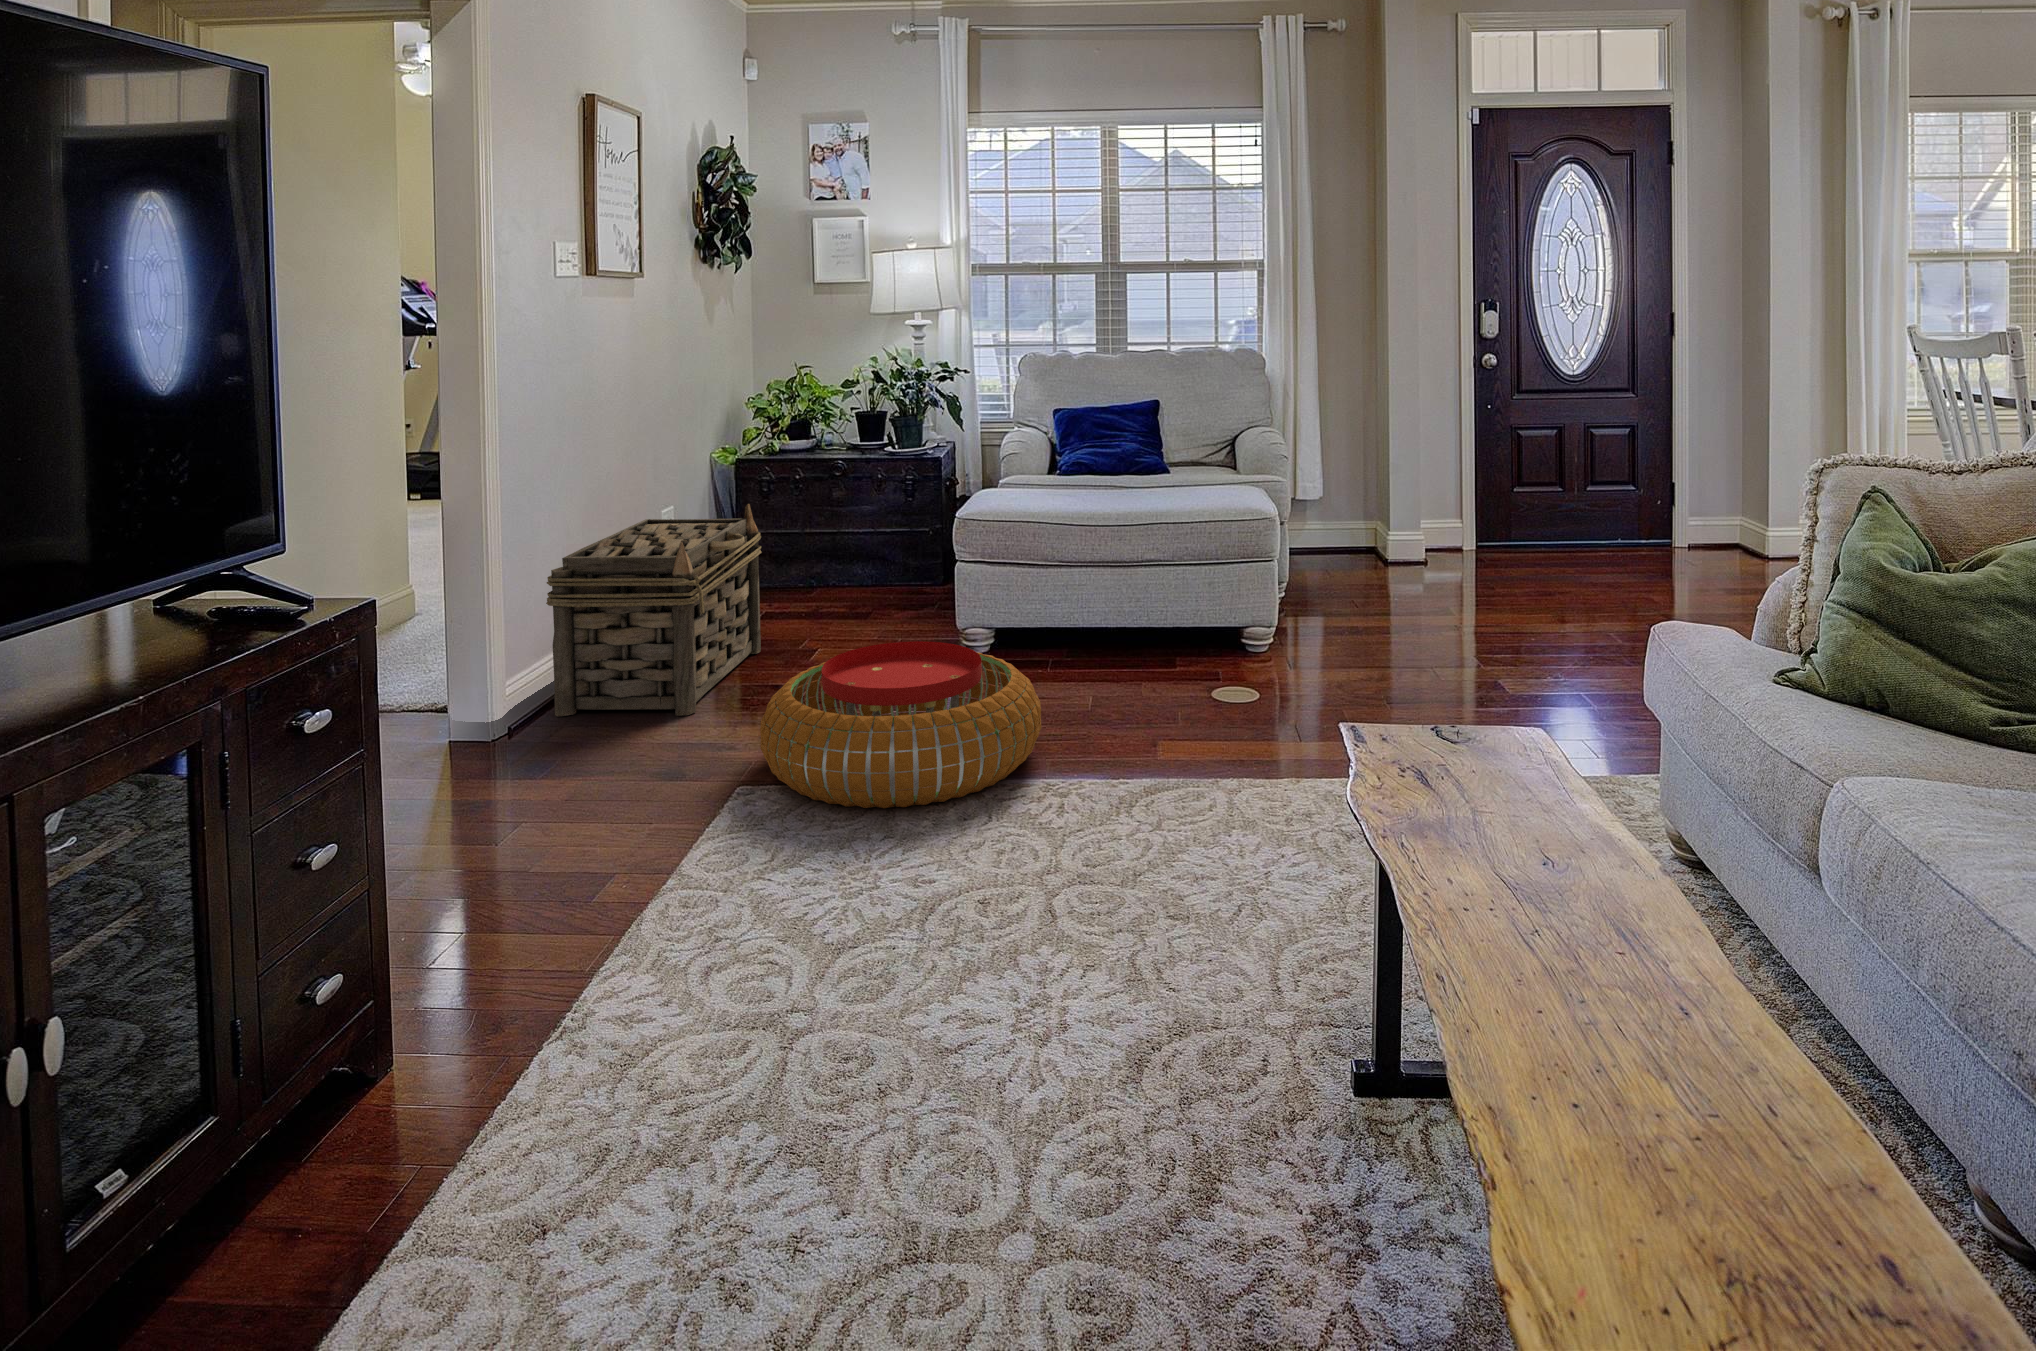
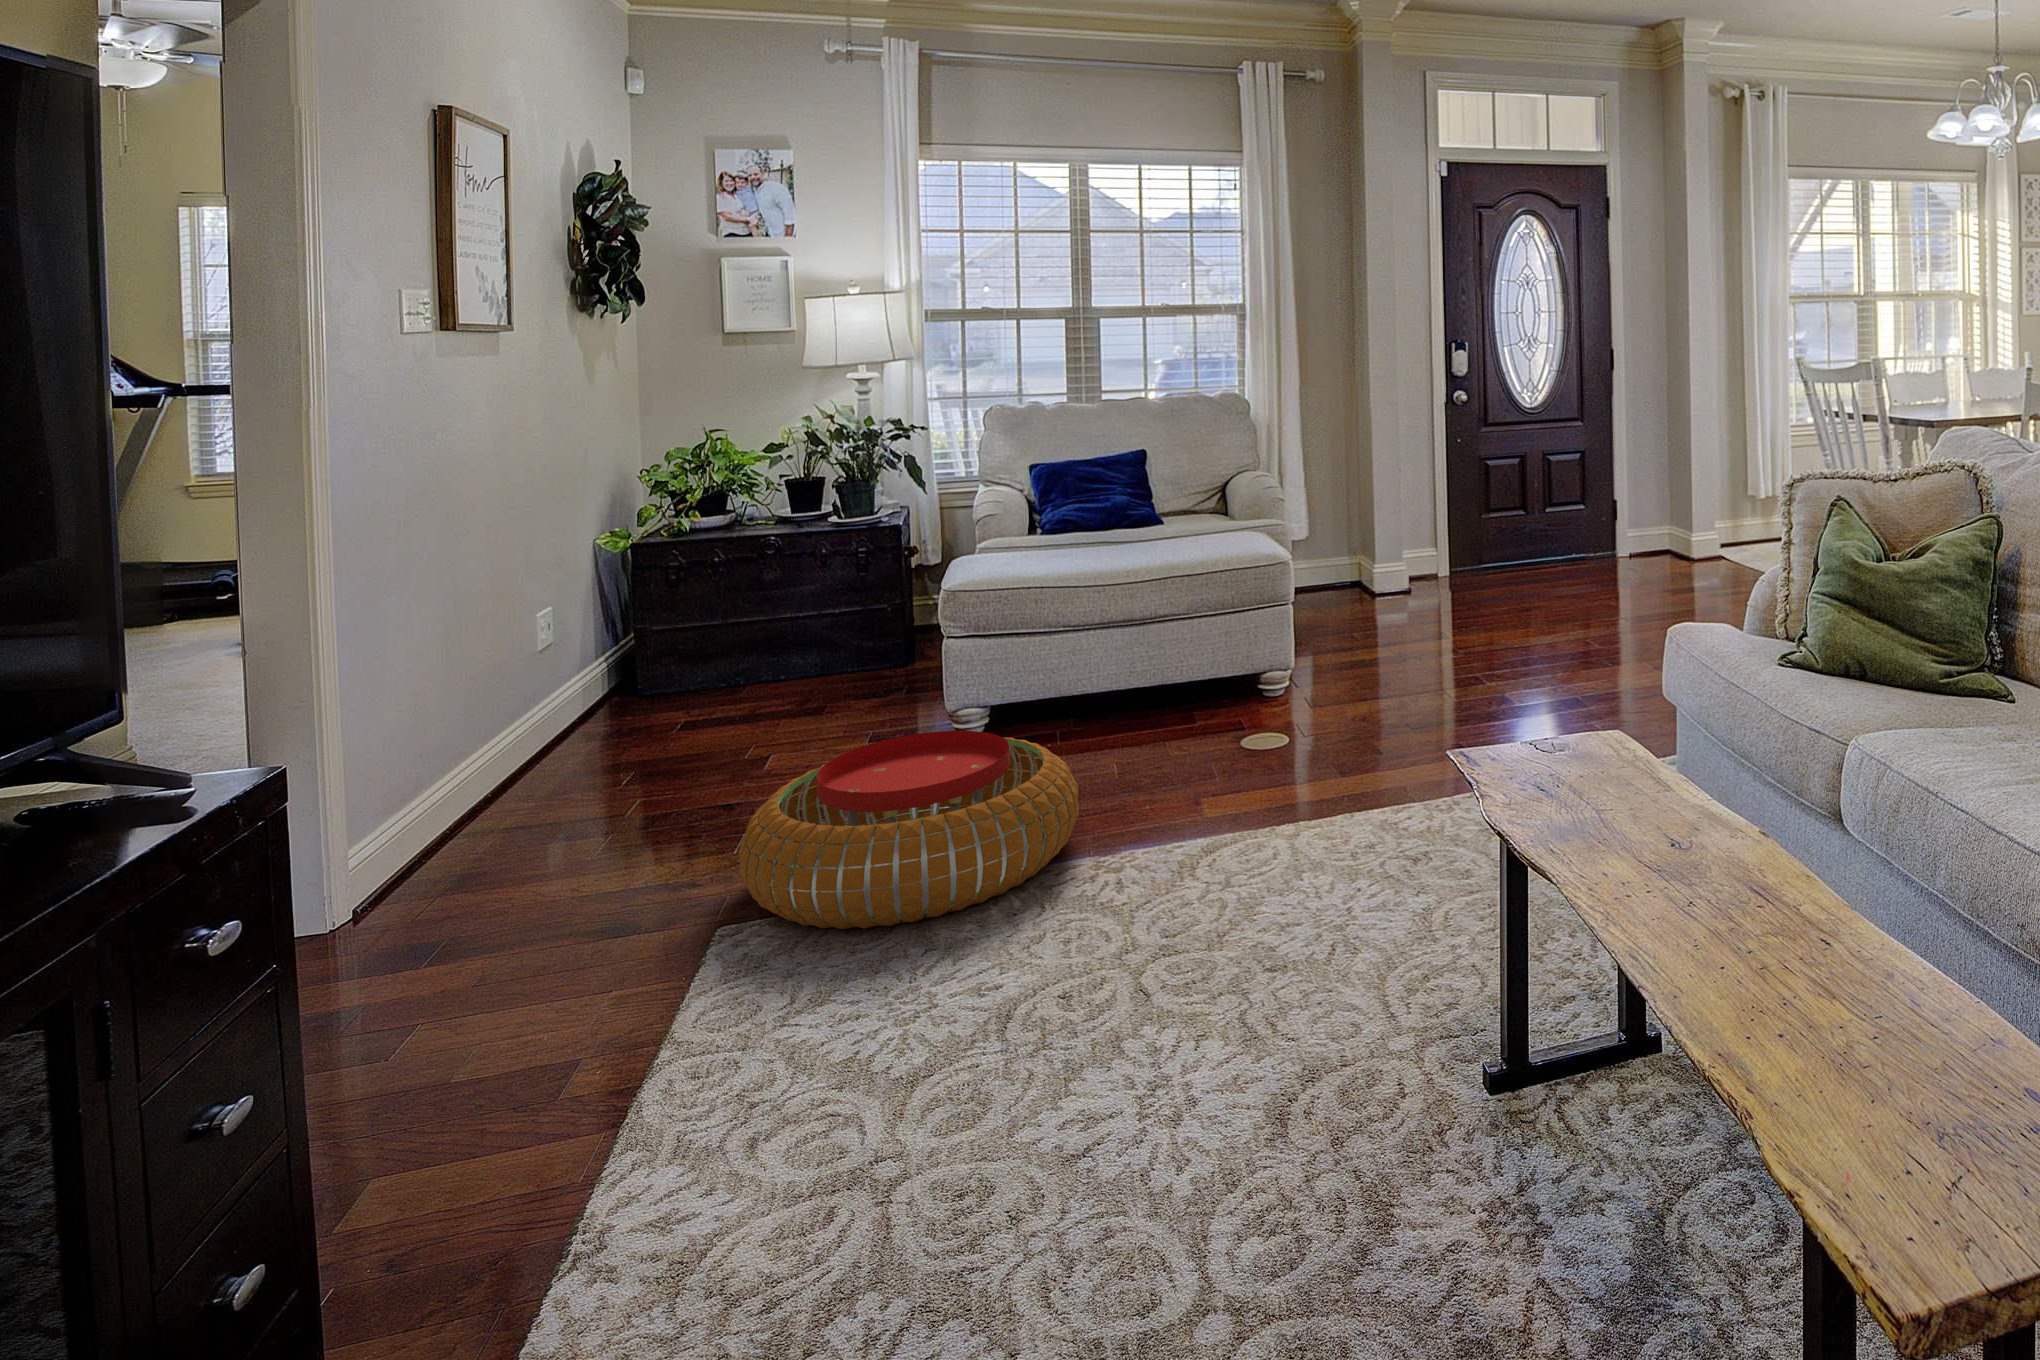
basket: present [546,504,762,716] -> none [397,599,687,889]

